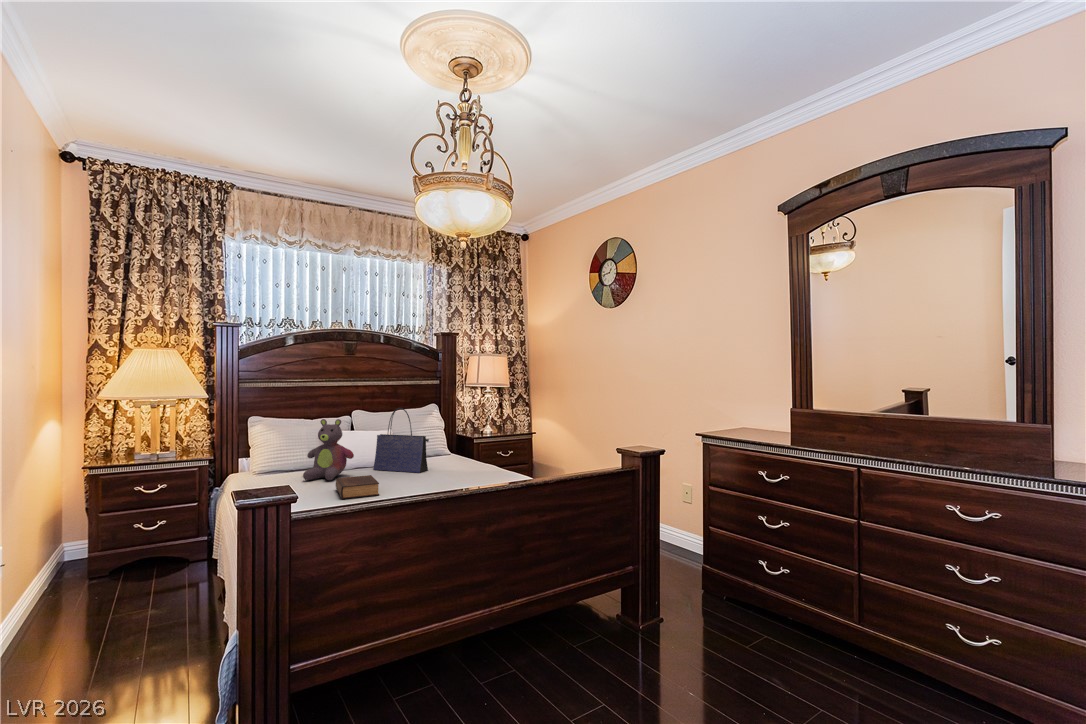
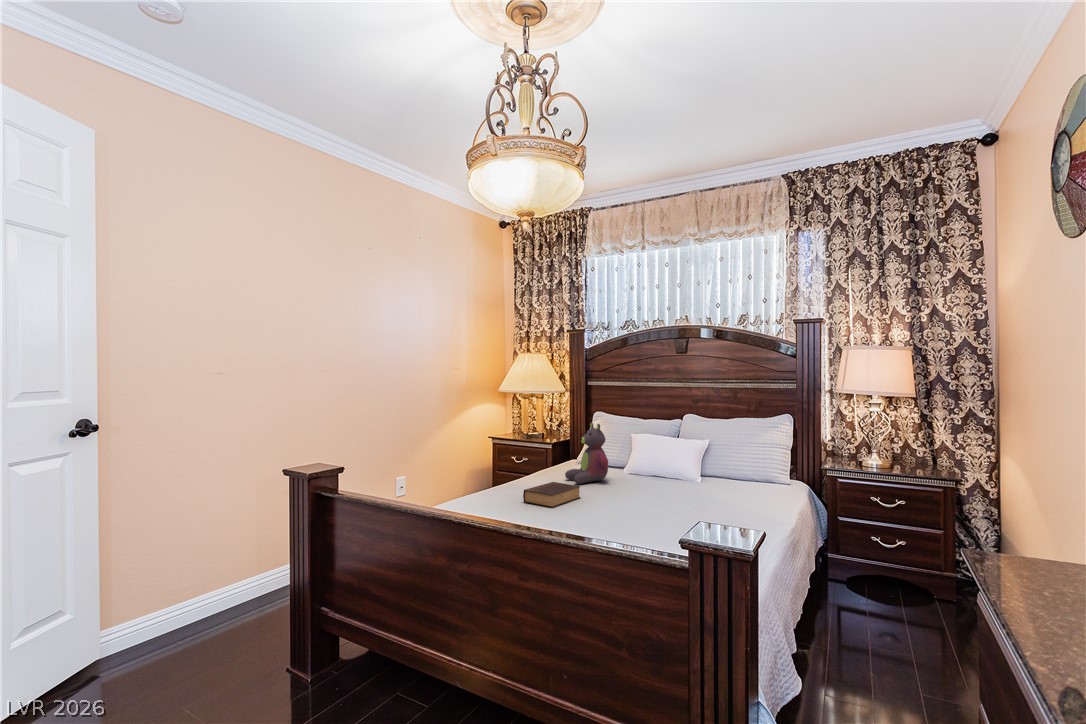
tote bag: present [373,408,429,473] -> none [640,417,677,497]

